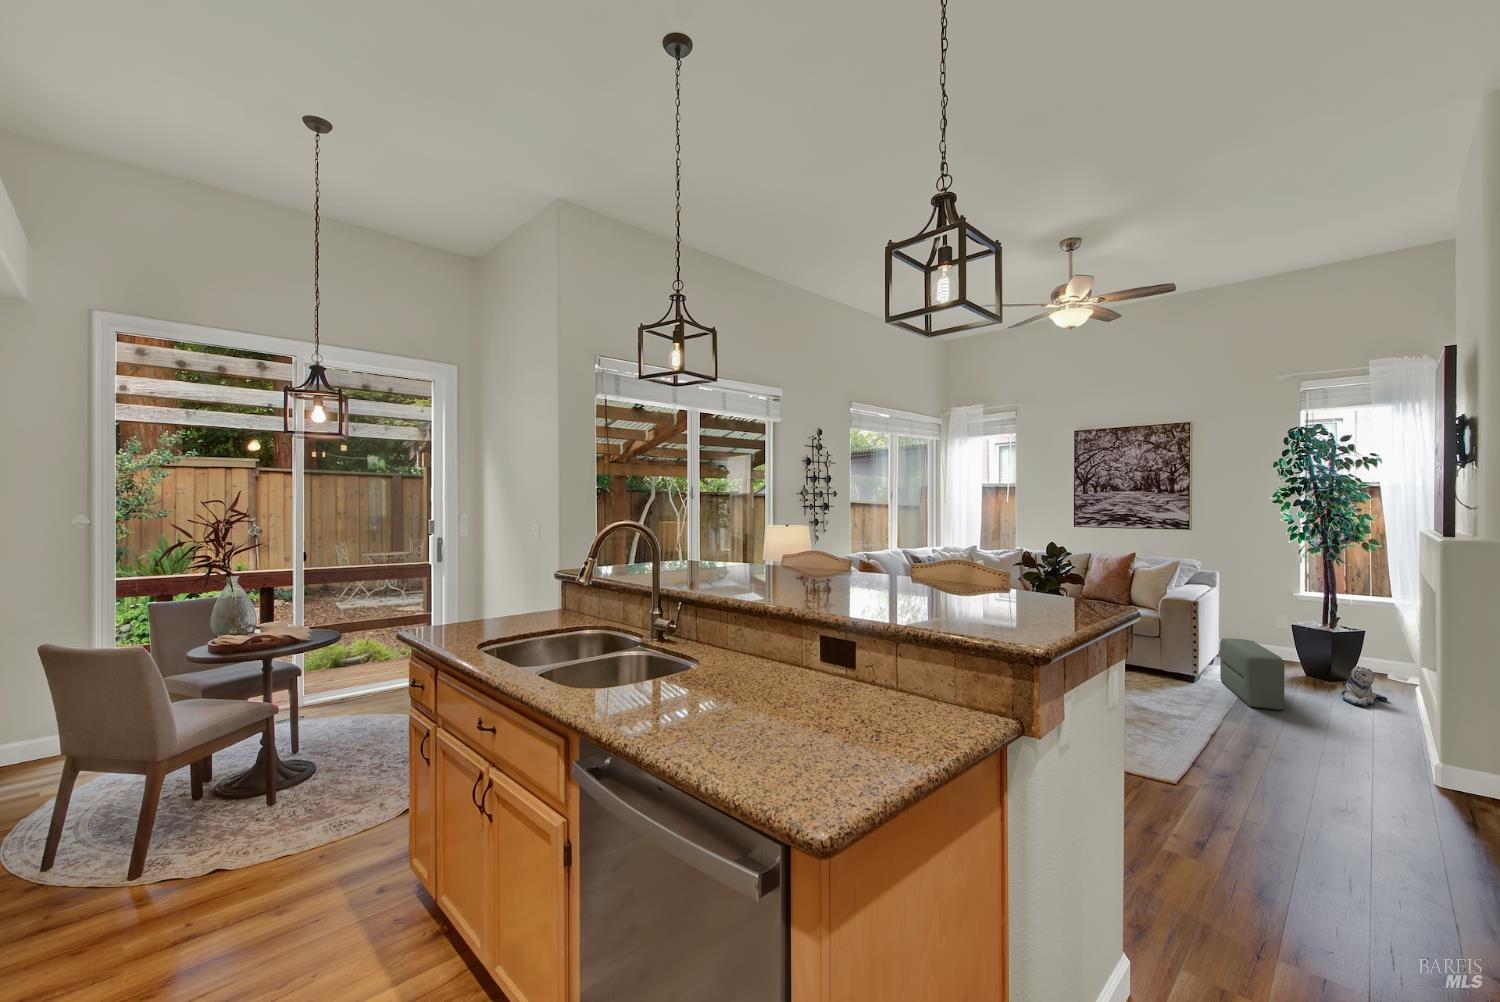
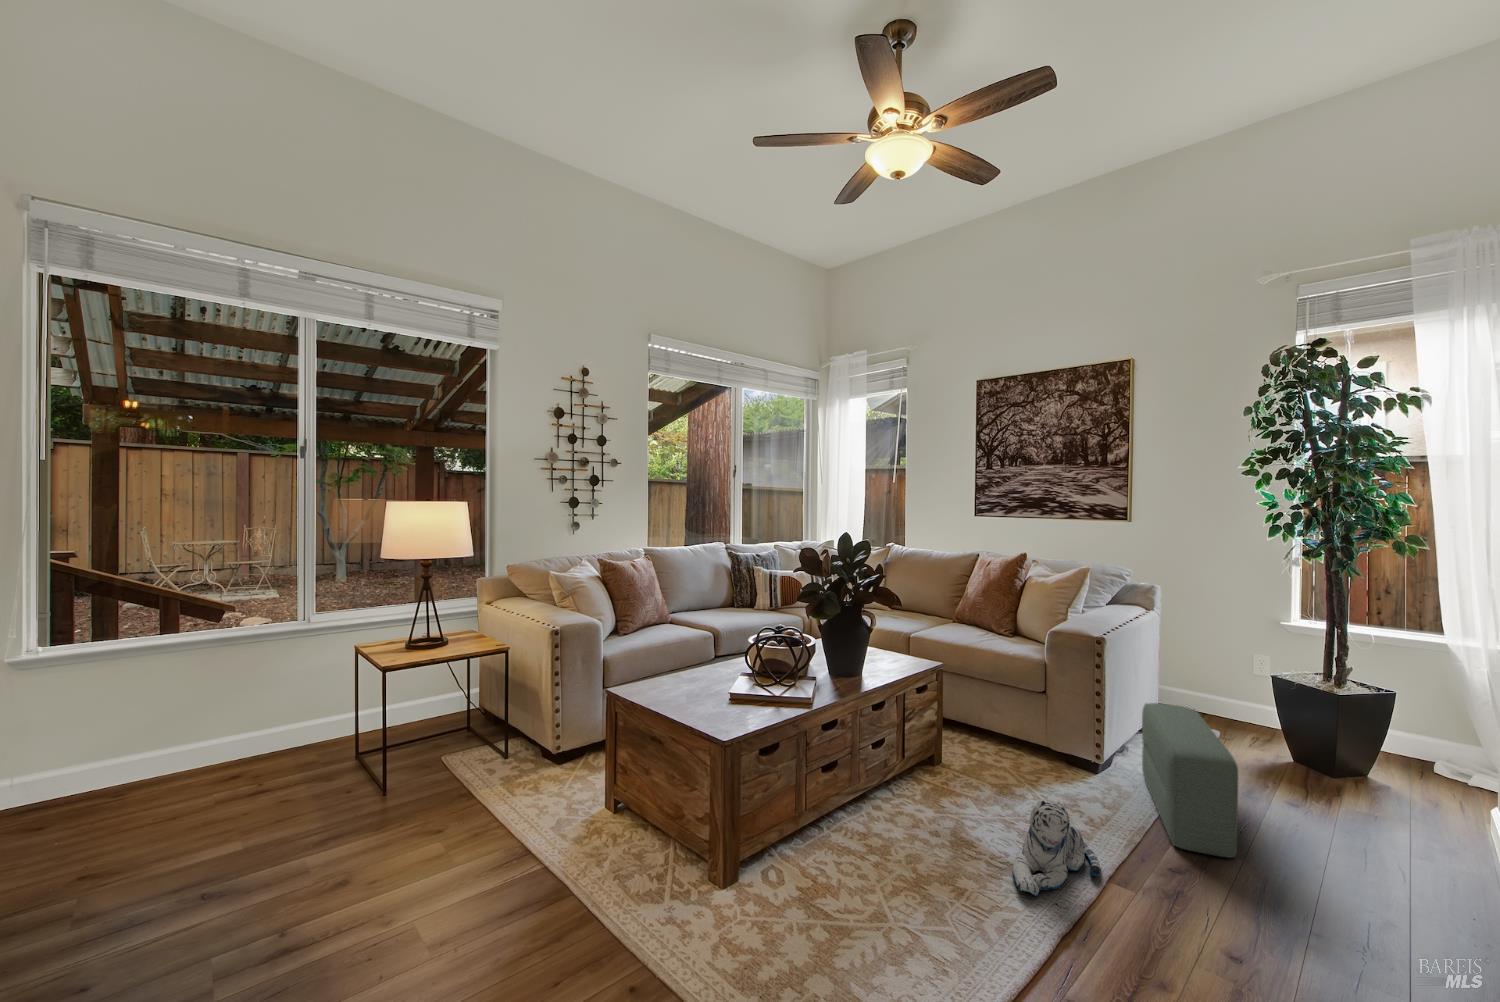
plush toy: present [1341,666,1387,706] -> present [1012,800,1100,896]

